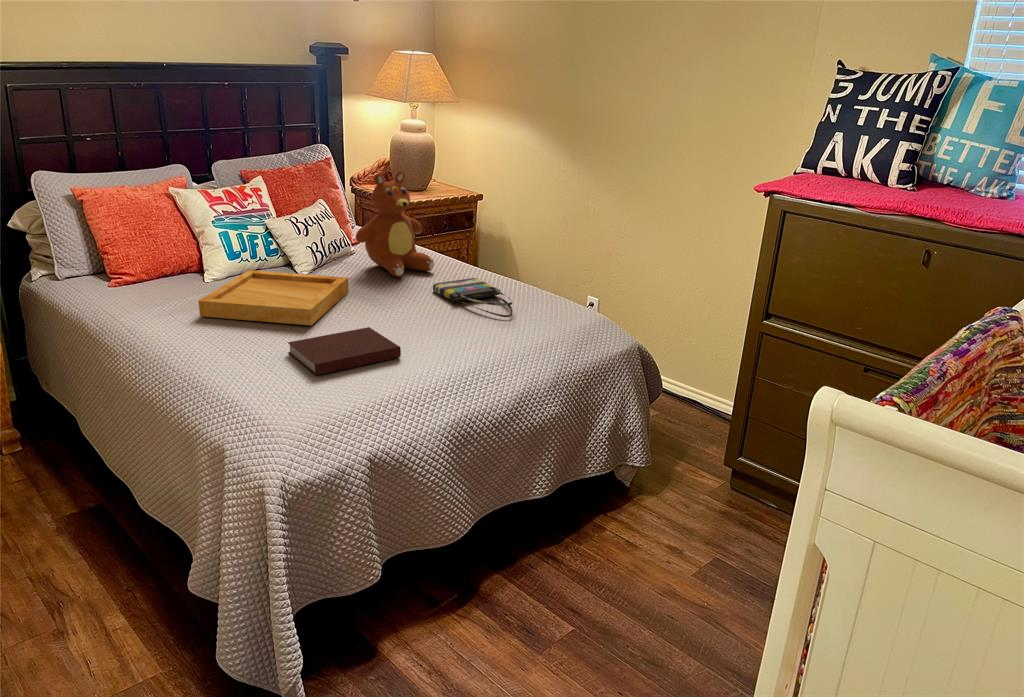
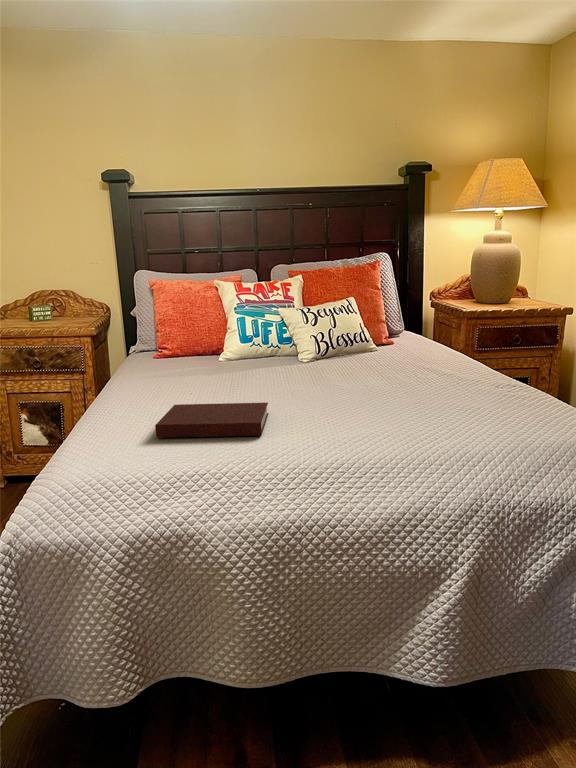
teddy bear: present [356,172,434,277] -> none [352,260,434,369]
tray: present [198,270,349,325] -> none [165,351,317,397]
tote bag: present [433,278,513,317] -> none [399,374,476,416]

